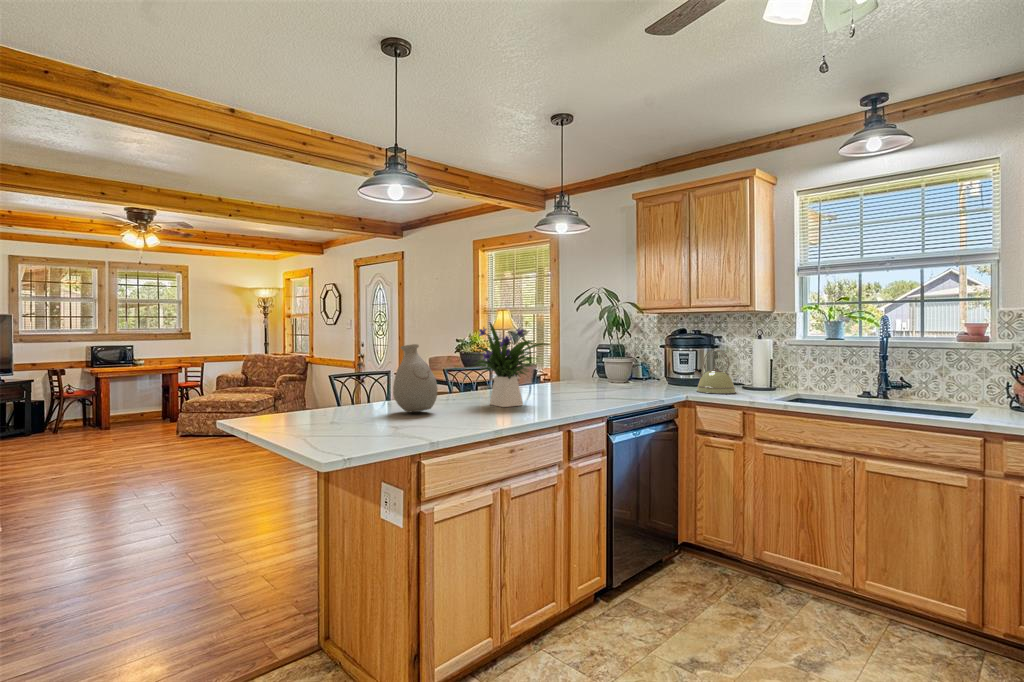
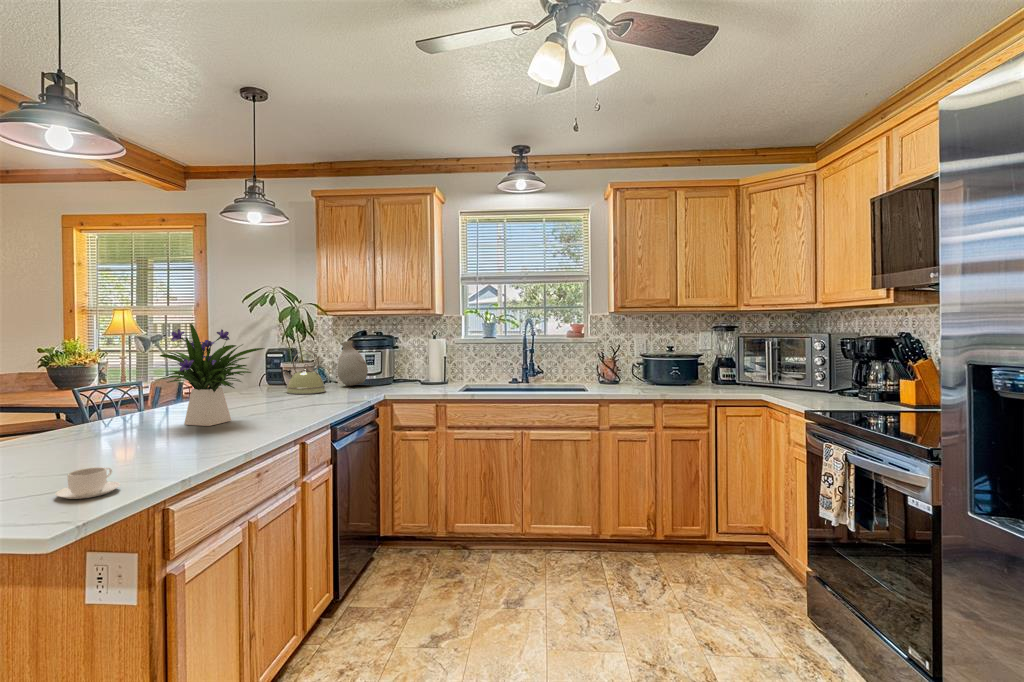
vase: present [393,344,438,413] -> present [337,341,368,386]
kettle: present [693,350,736,394] -> present [282,350,326,394]
coffee cup: none [362,422,399,441] -> present [55,467,120,499]

